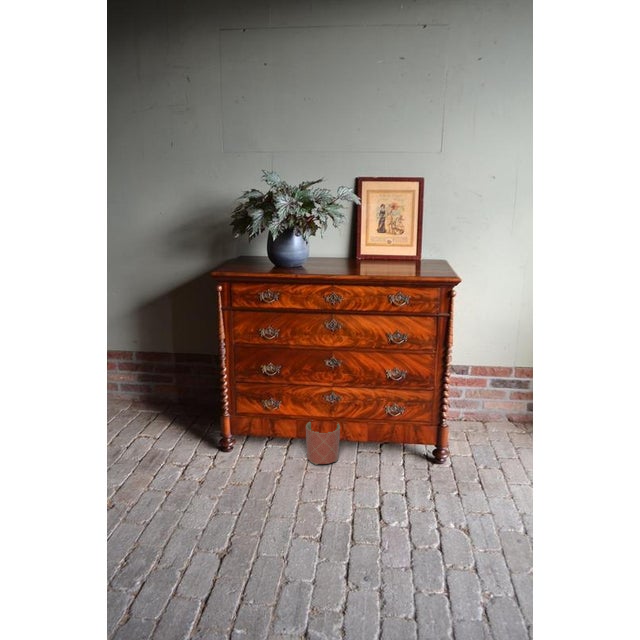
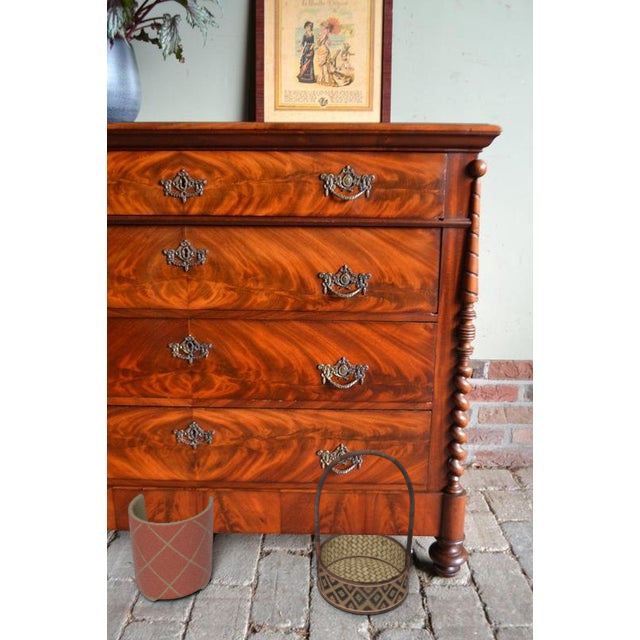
basket: none [383,407,426,473] -> present [314,449,415,615]

